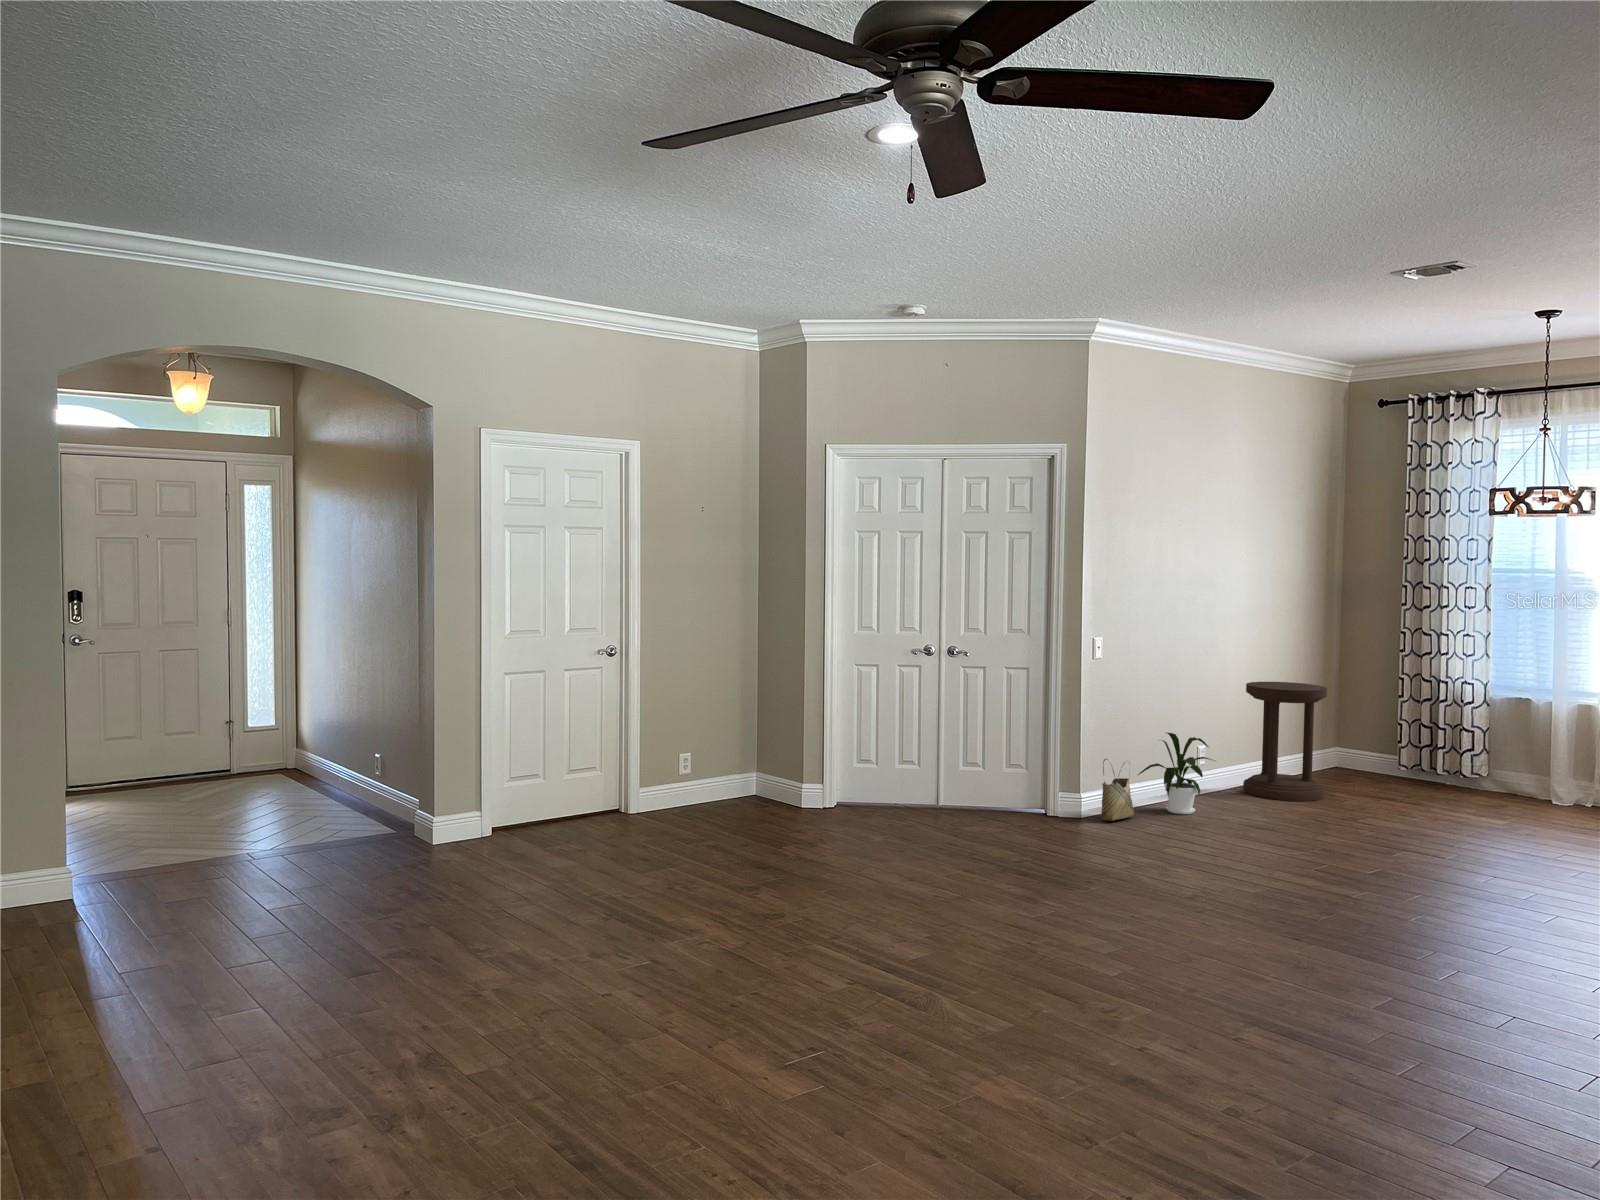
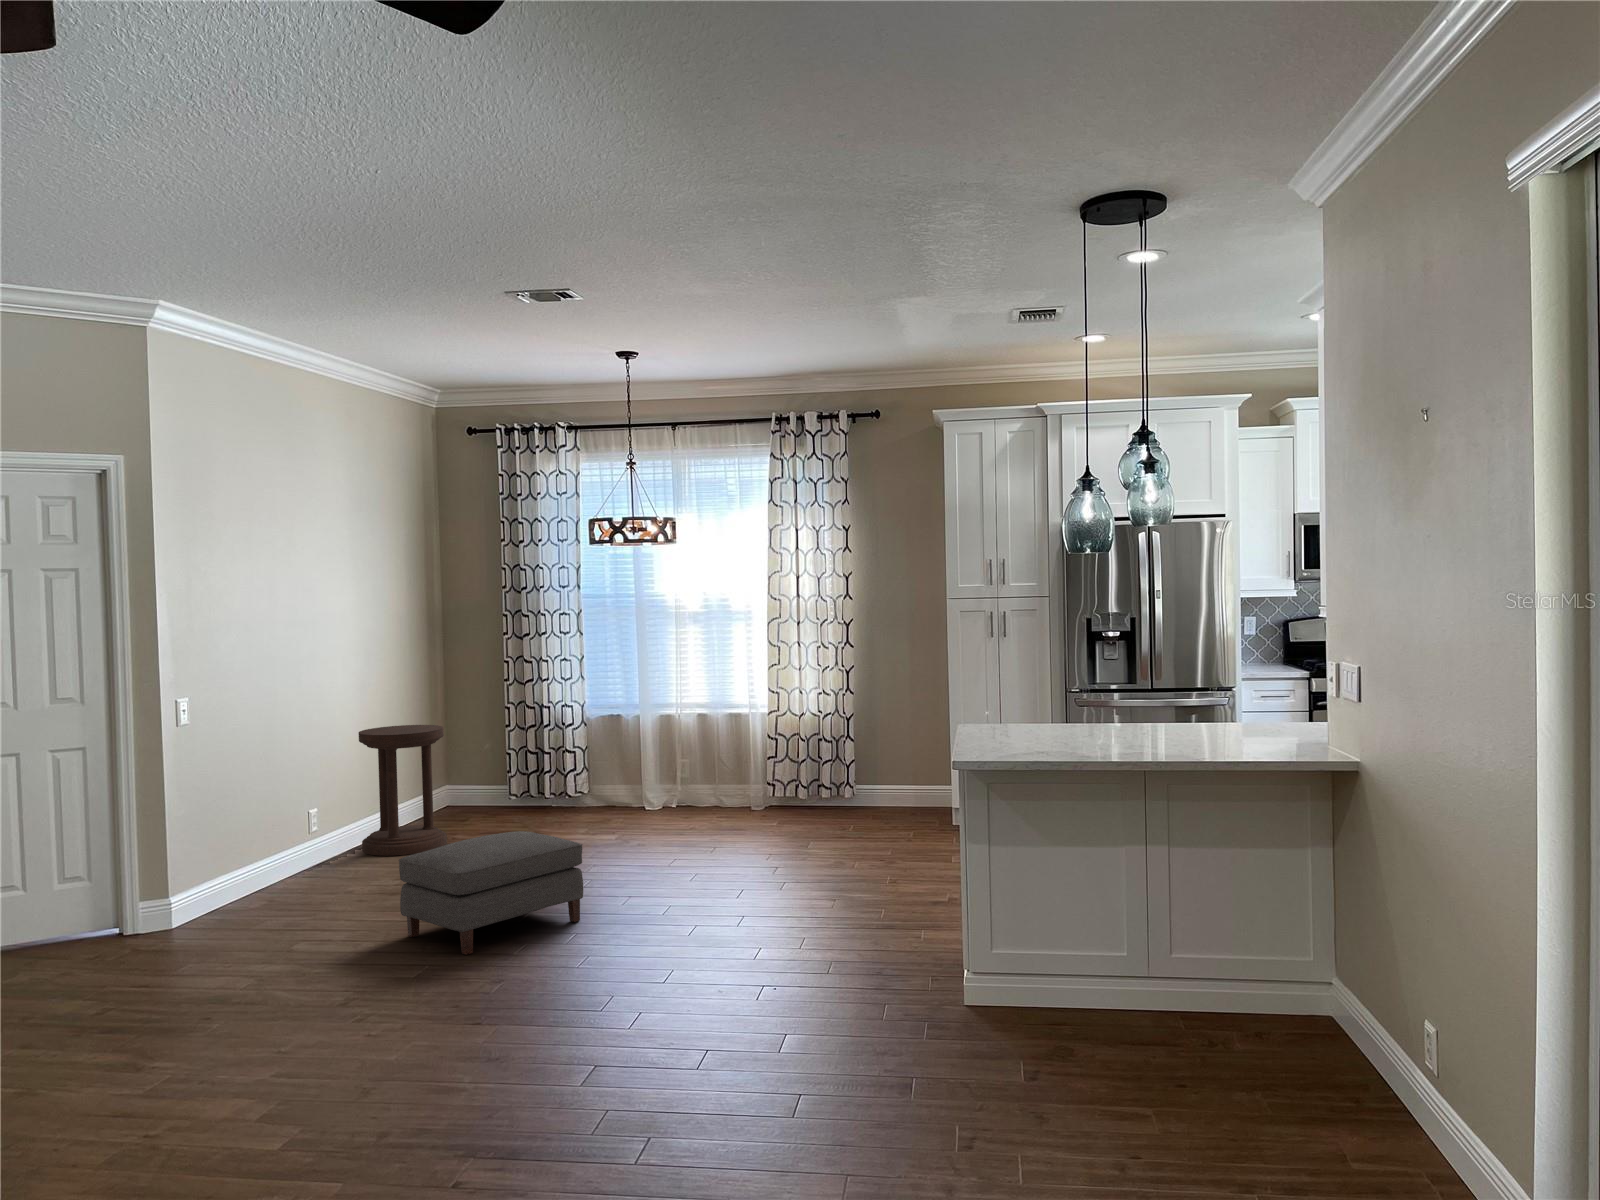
house plant: present [1138,733,1212,814] -> none [240,802,337,896]
woven basket: present [1101,759,1134,821] -> none [198,845,242,924]
ottoman: none [1261,792,1450,895] -> present [399,831,583,955]

